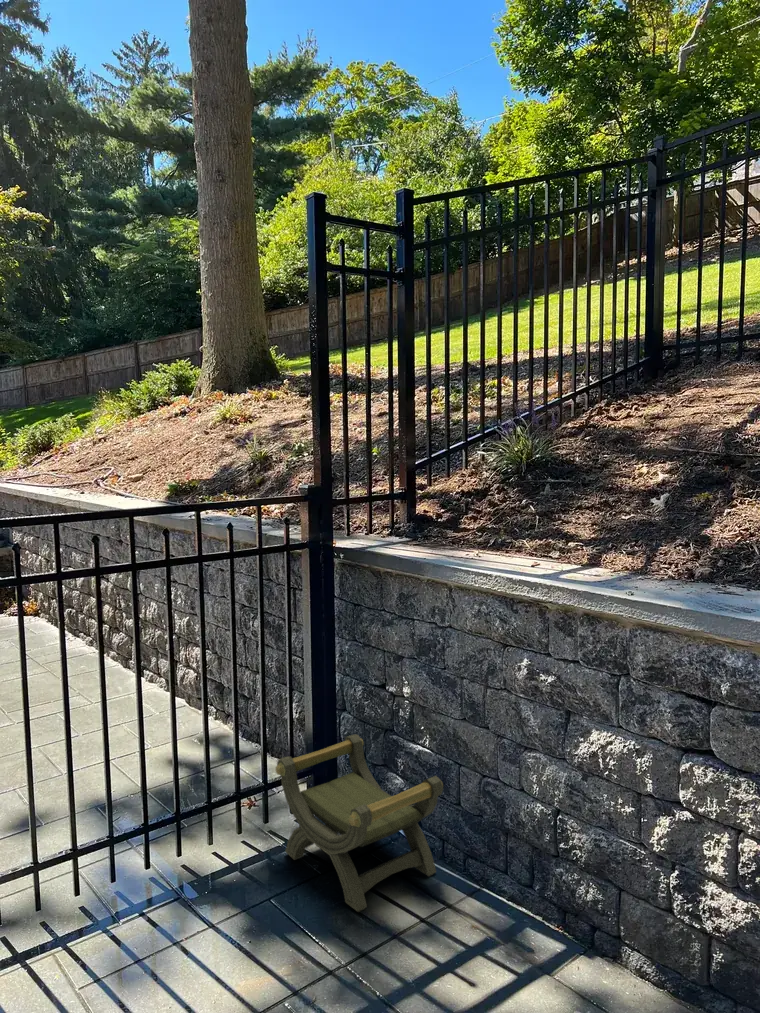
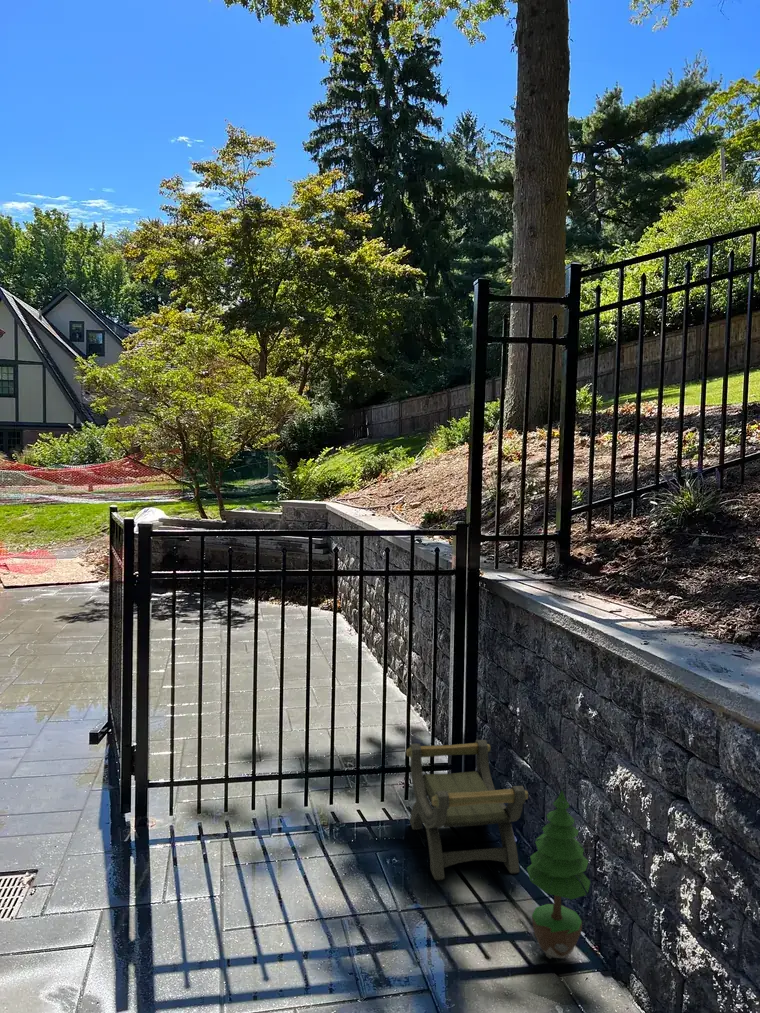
potted tree: none [499,770,571,959] -> present [527,791,590,958]

